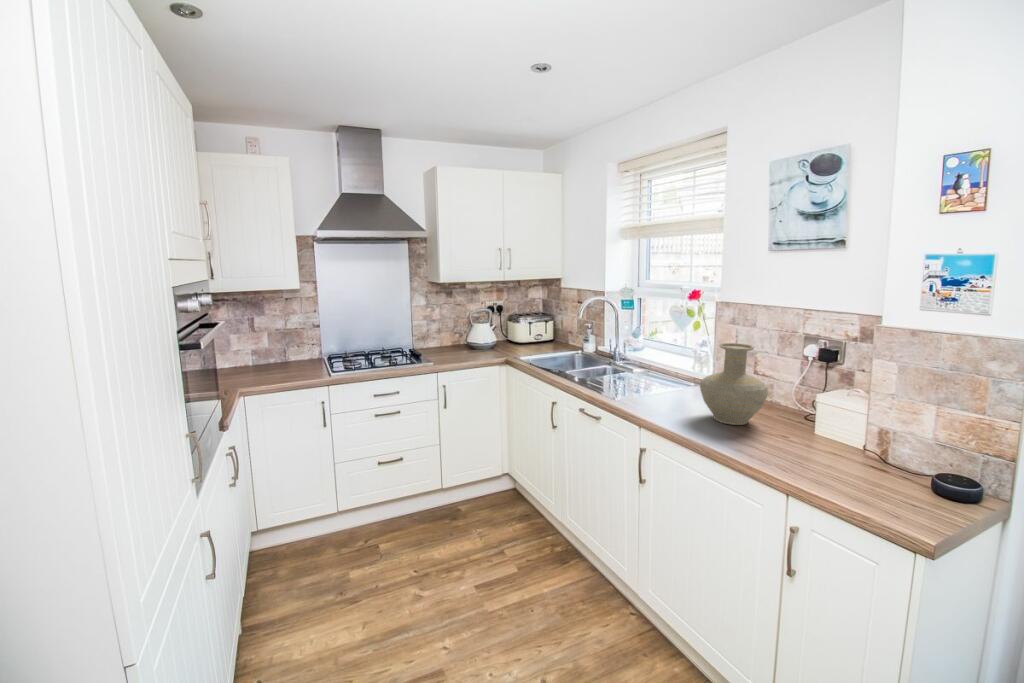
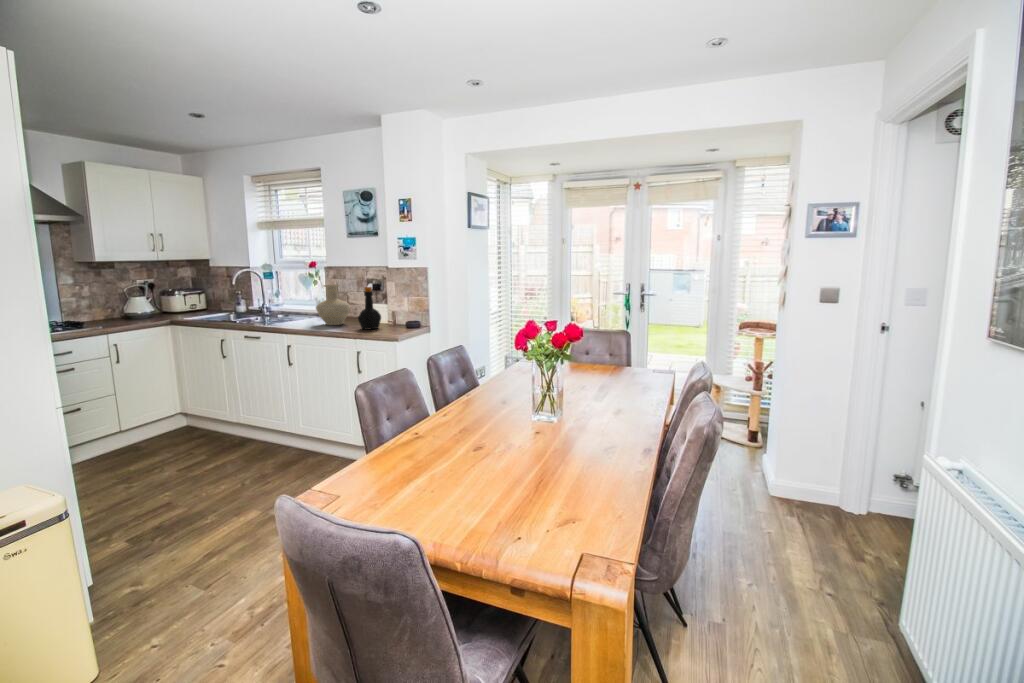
bottle: none [798,368,857,470] -> present [358,287,381,329]

